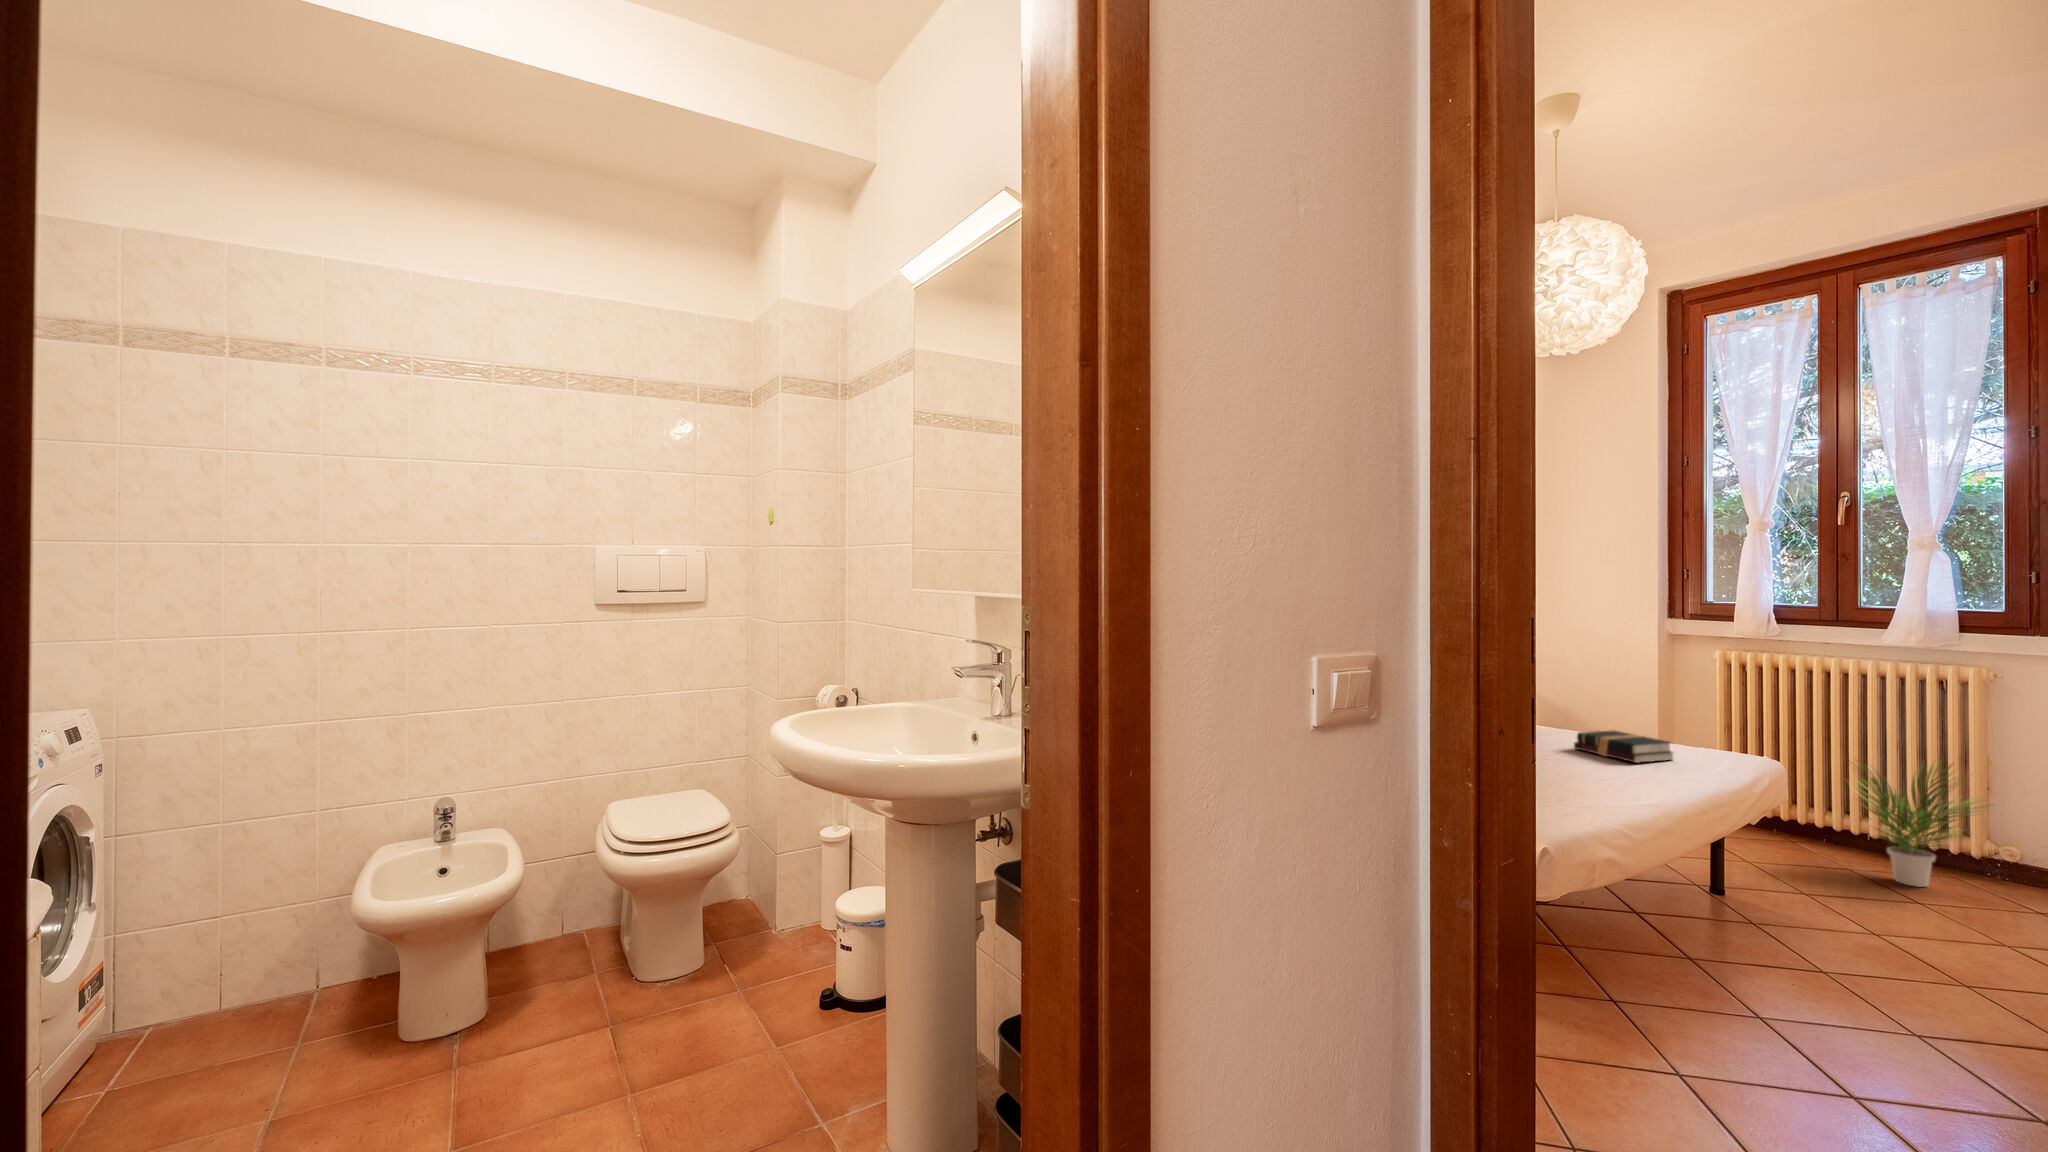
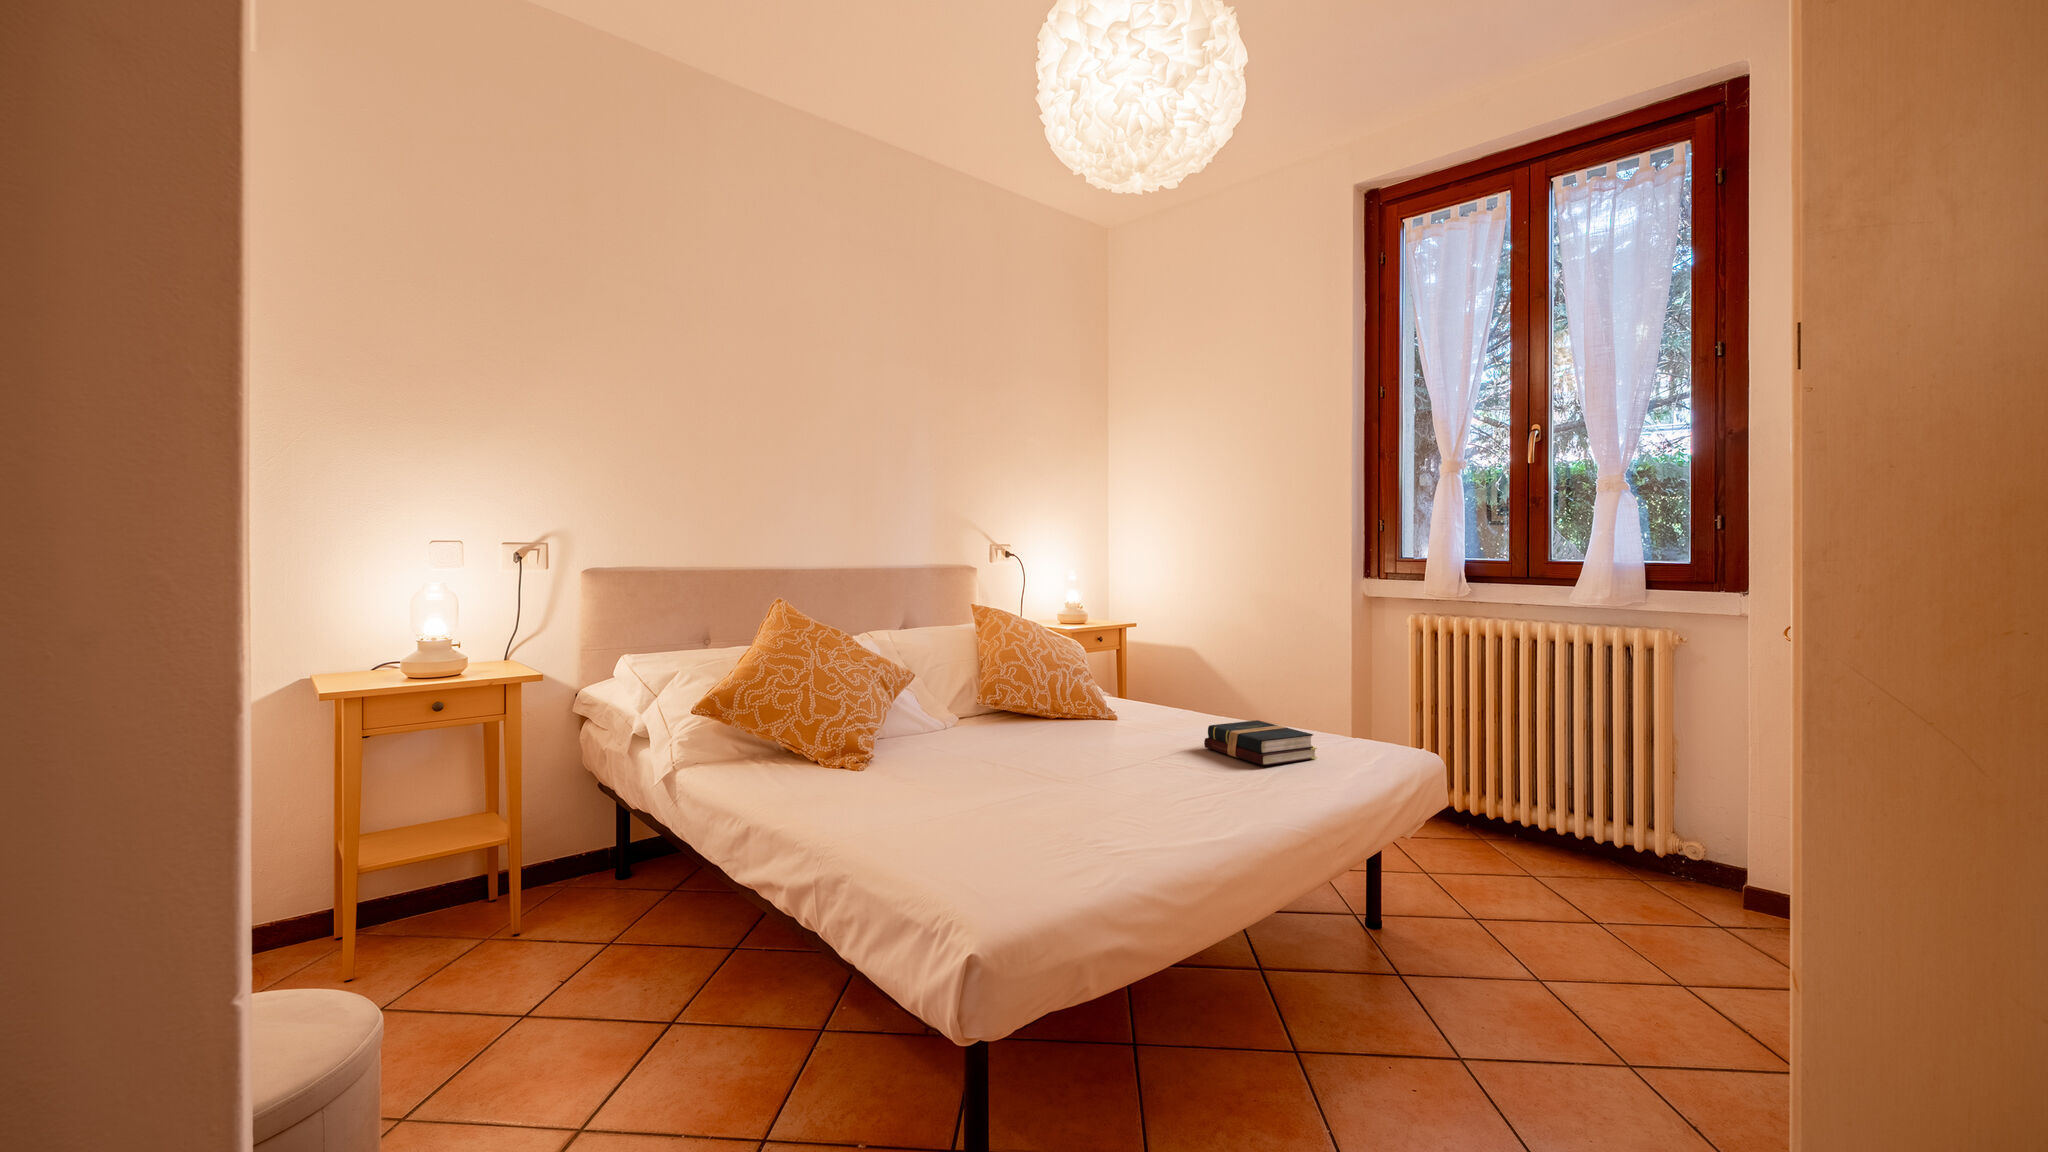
potted plant: present [1849,760,1993,887] -> none [1510,737,1680,895]

